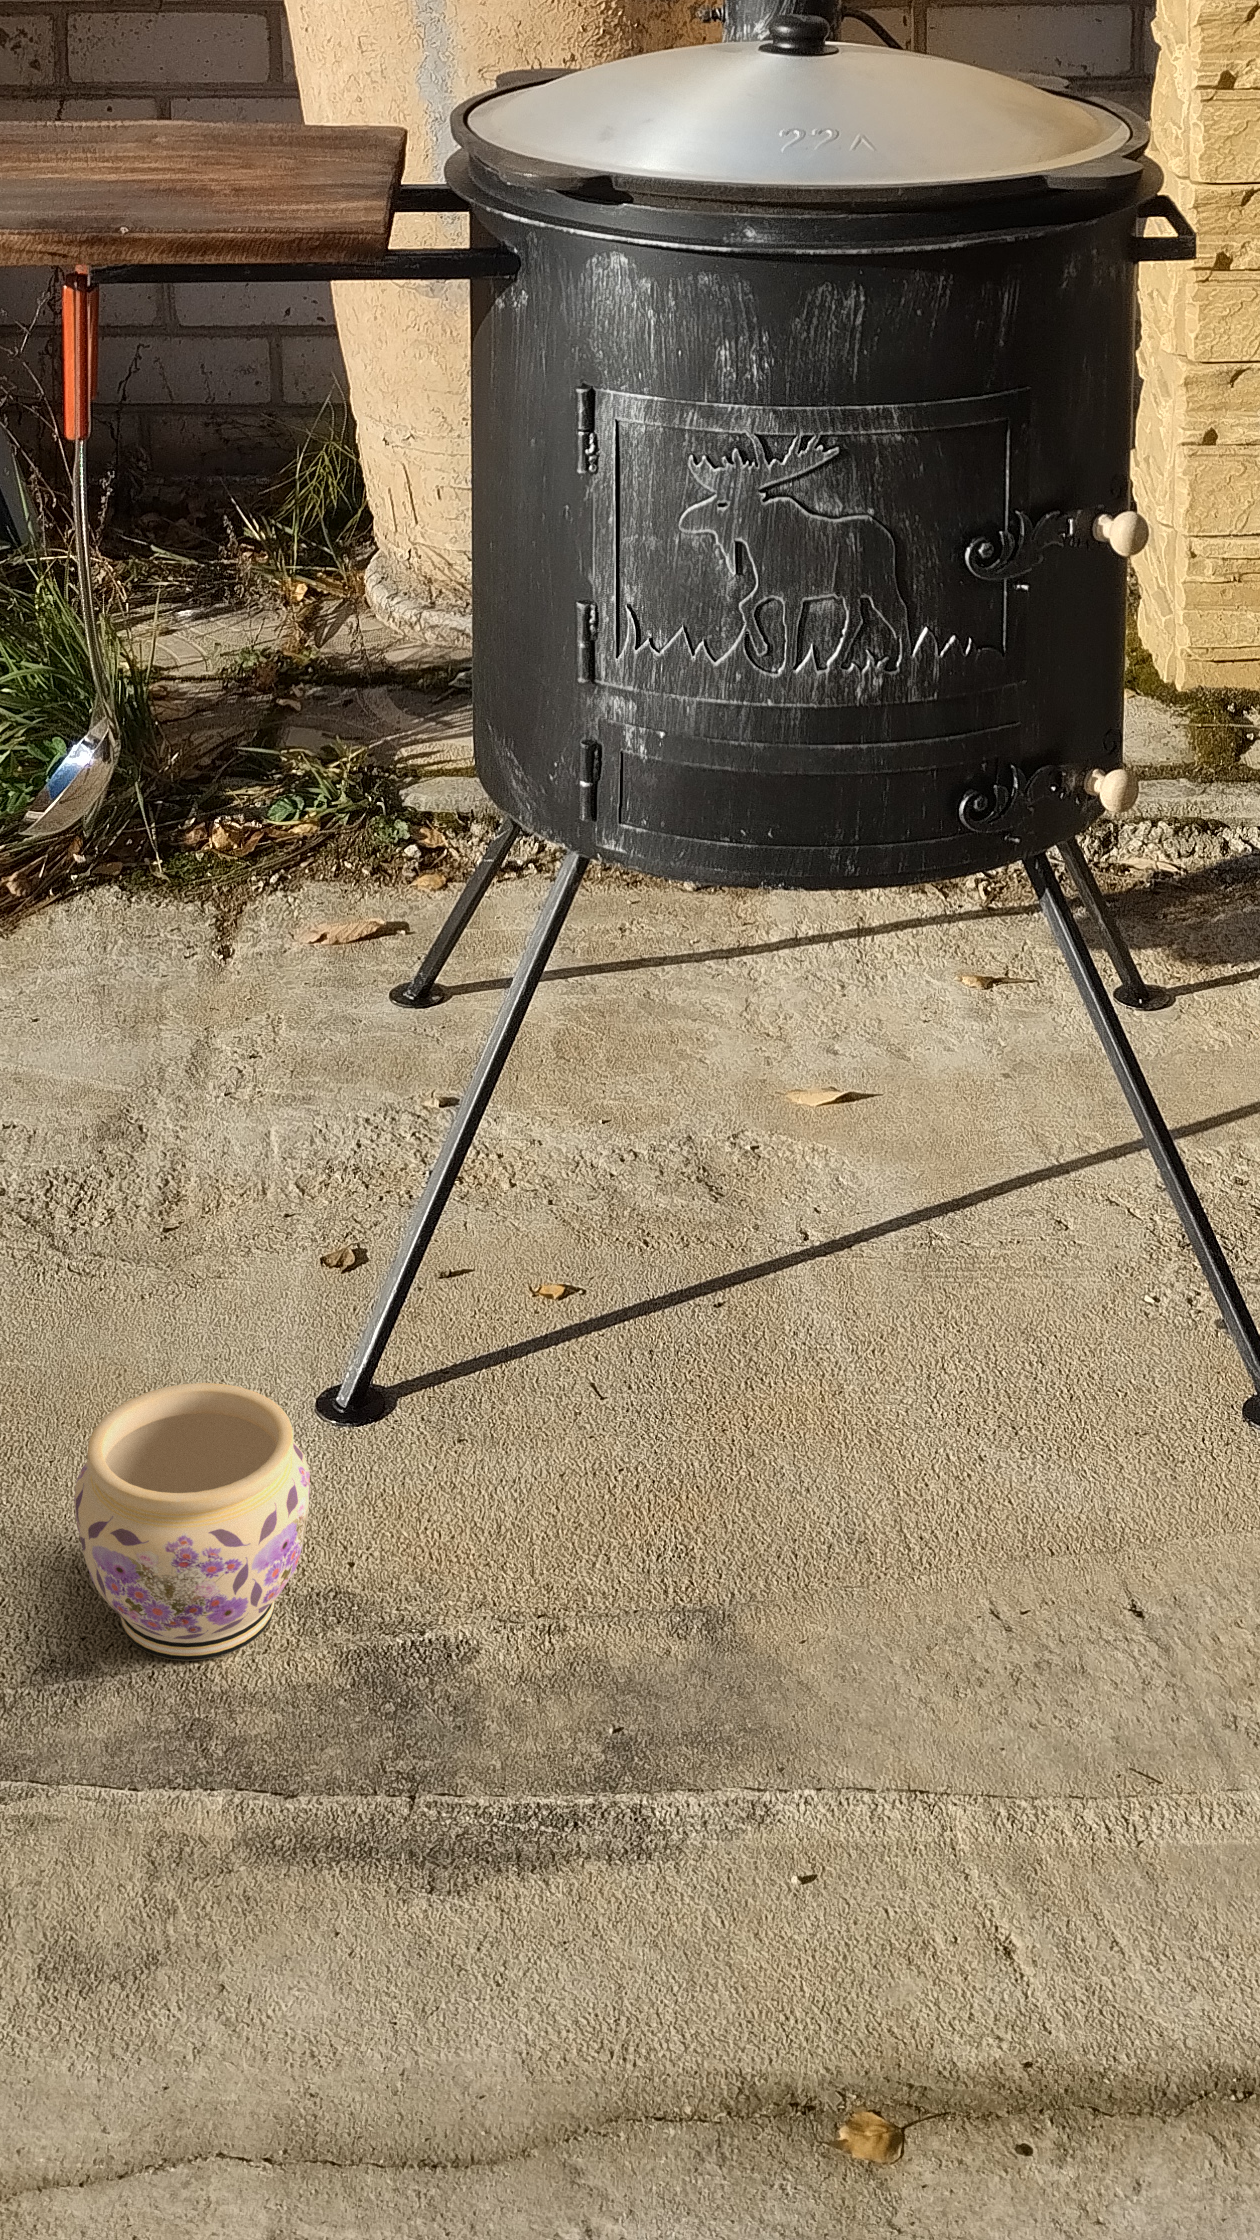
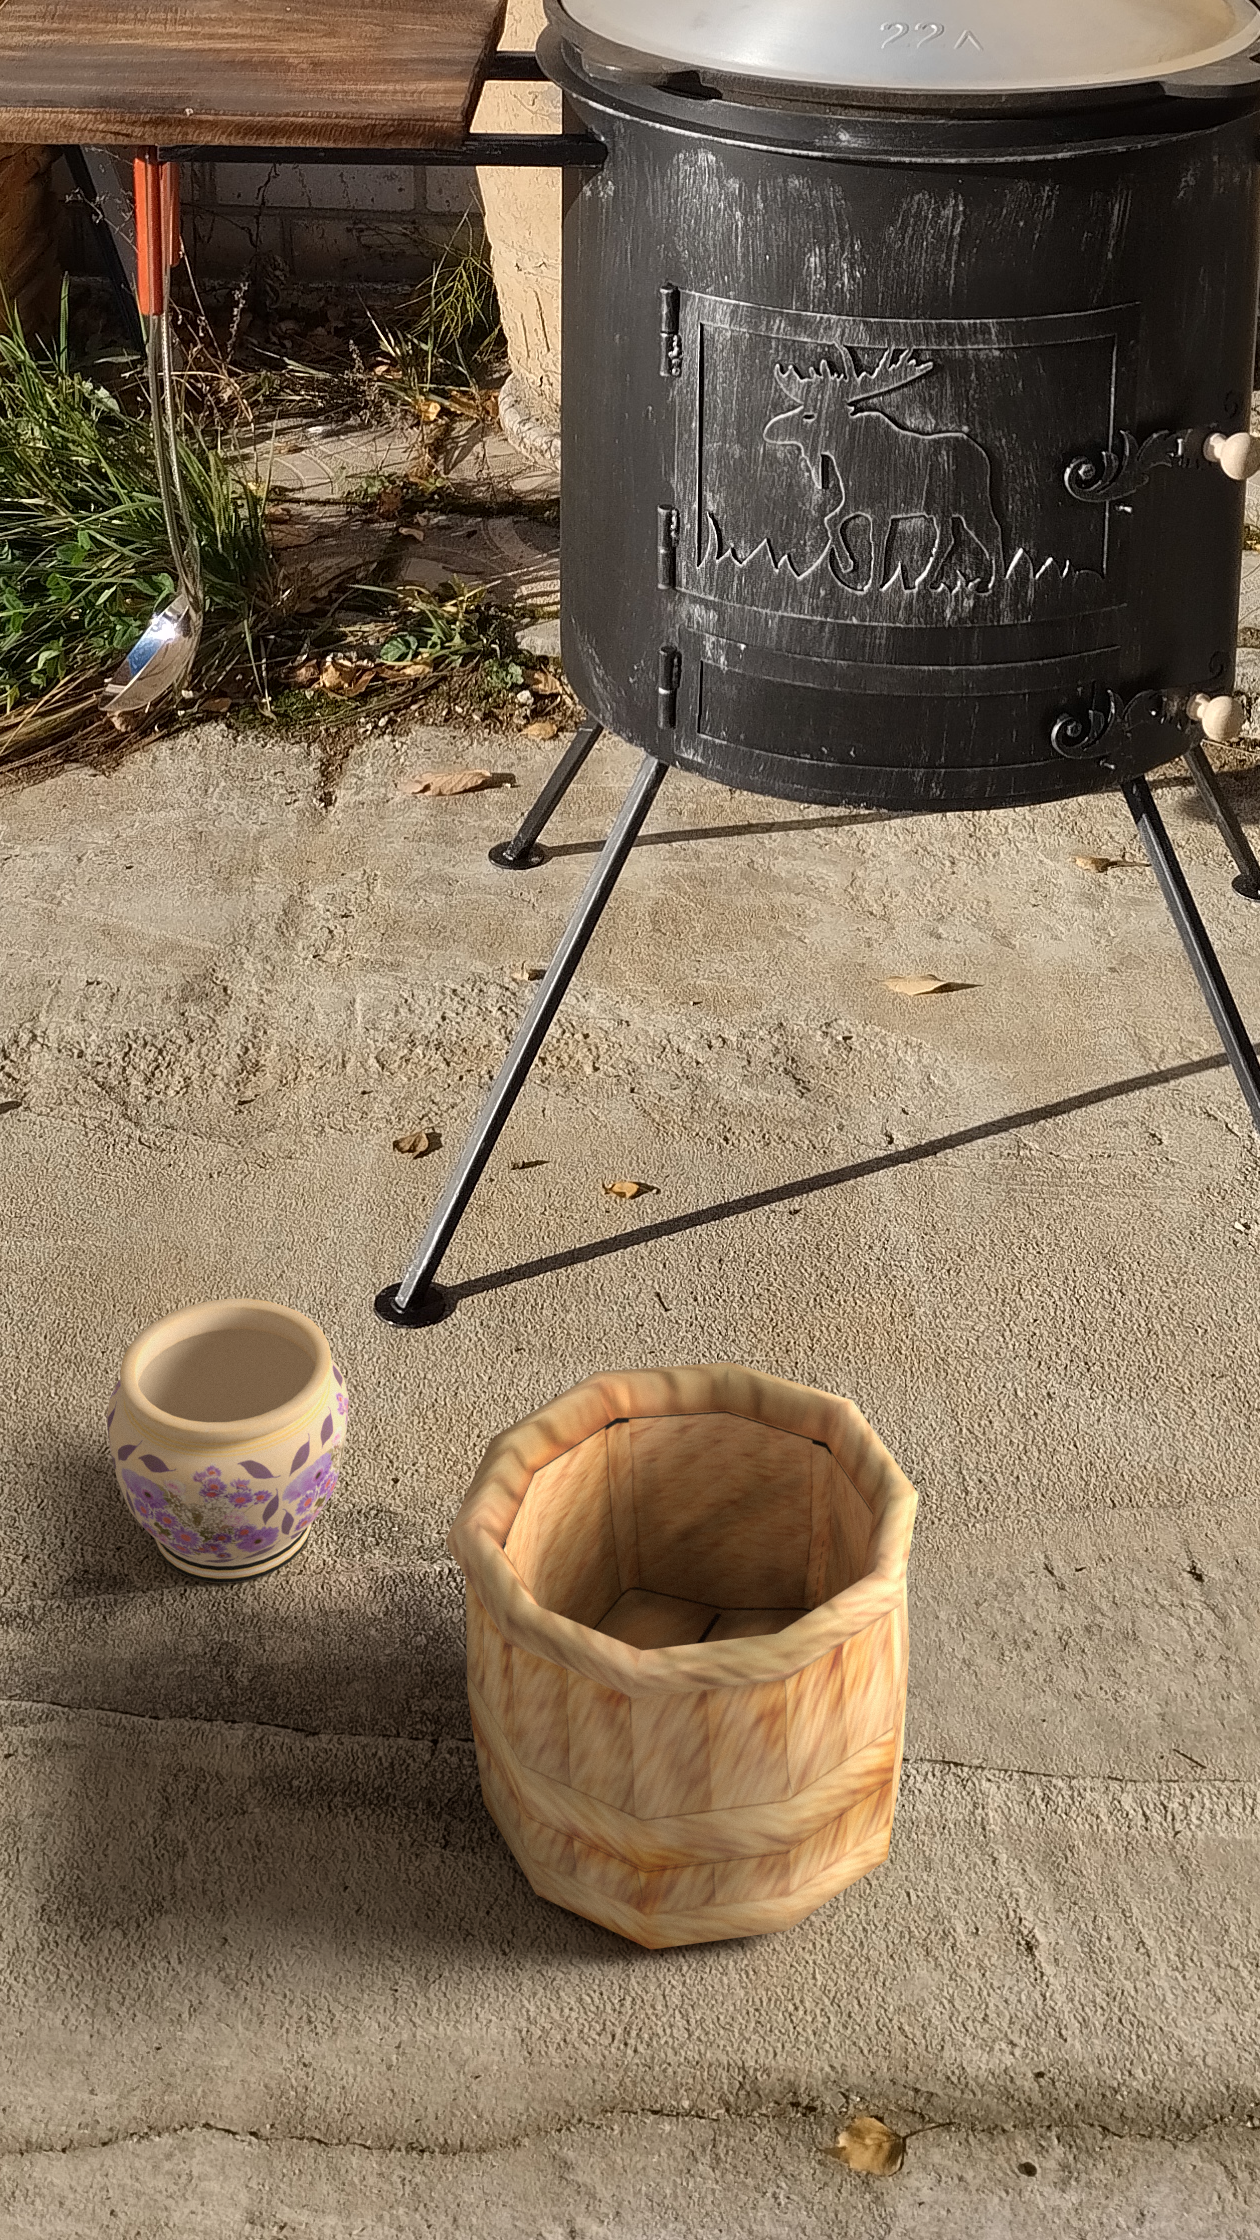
wooden bucket: none [428,1403,879,1963] -> present [445,1362,919,1949]

